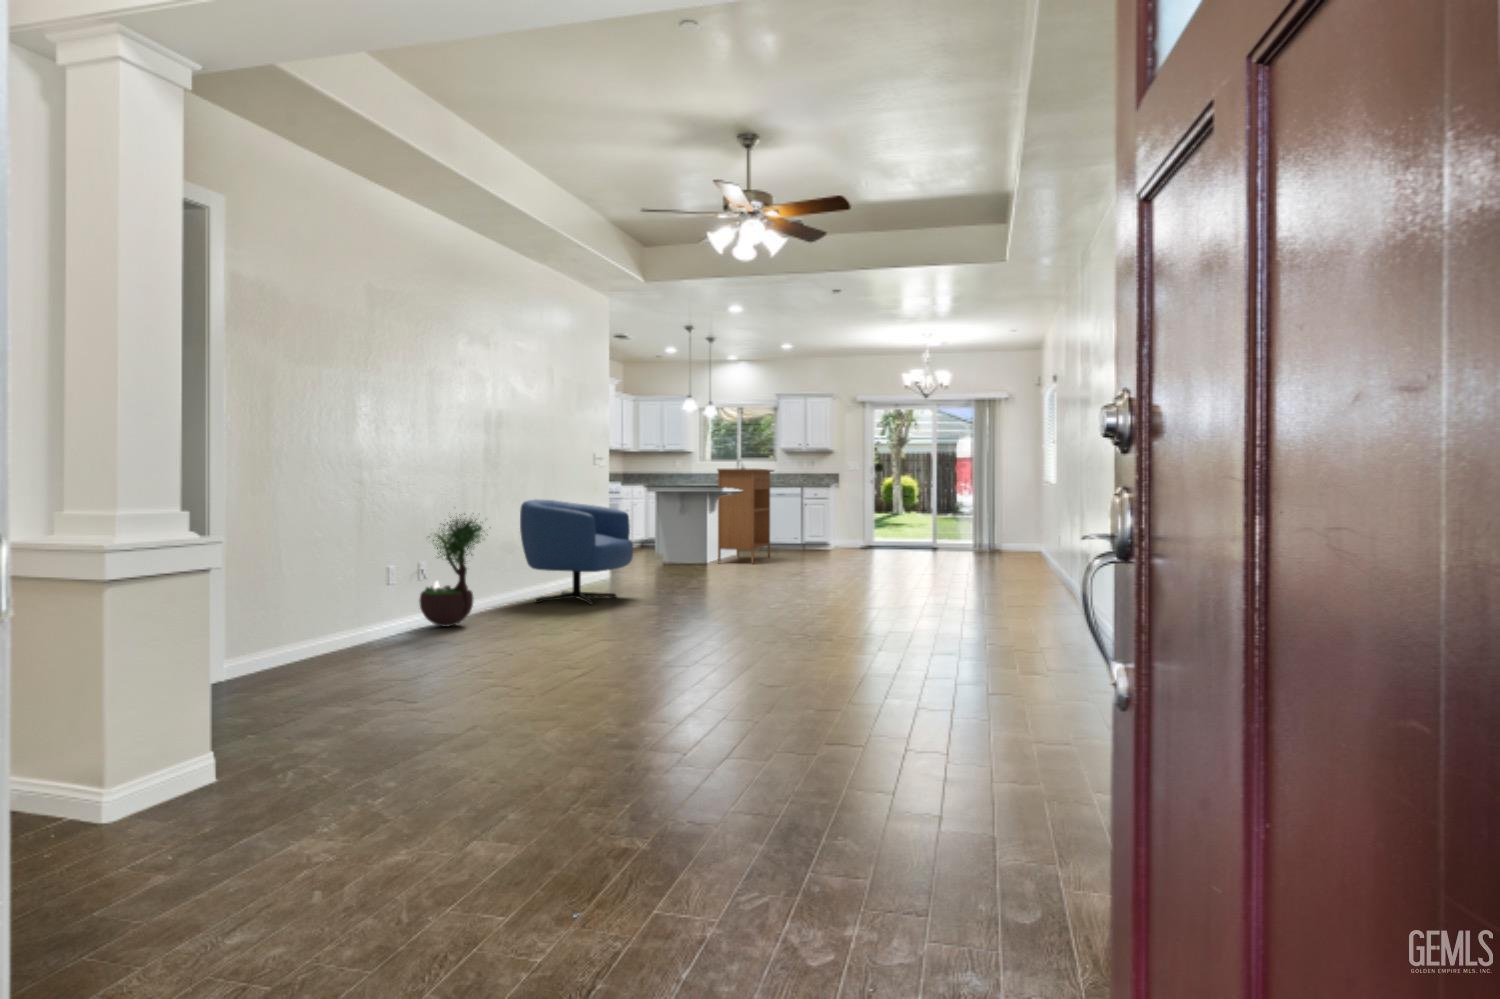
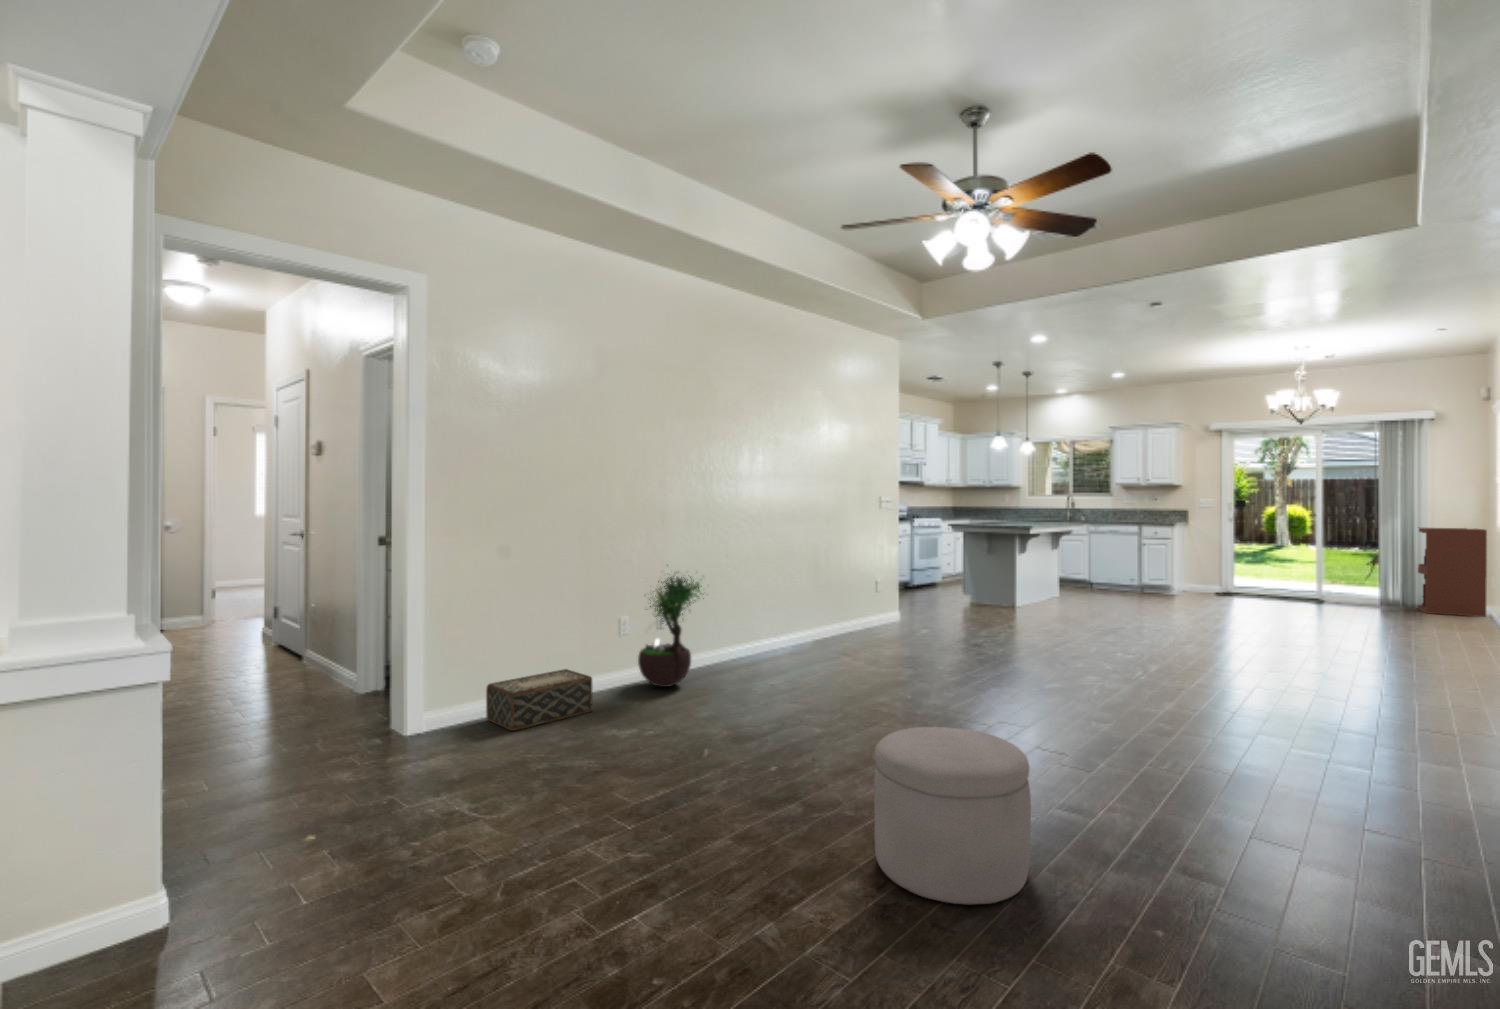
console table: present [717,469,774,564] -> none [1025,508,1100,612]
bookshelf: none [998,487,1039,554] -> present [1417,528,1487,617]
armchair: present [520,500,633,605] -> none [772,549,894,666]
ottoman: none [724,591,821,682] -> present [874,727,1031,904]
woven basket: none [303,609,403,658] -> present [486,669,592,731]

